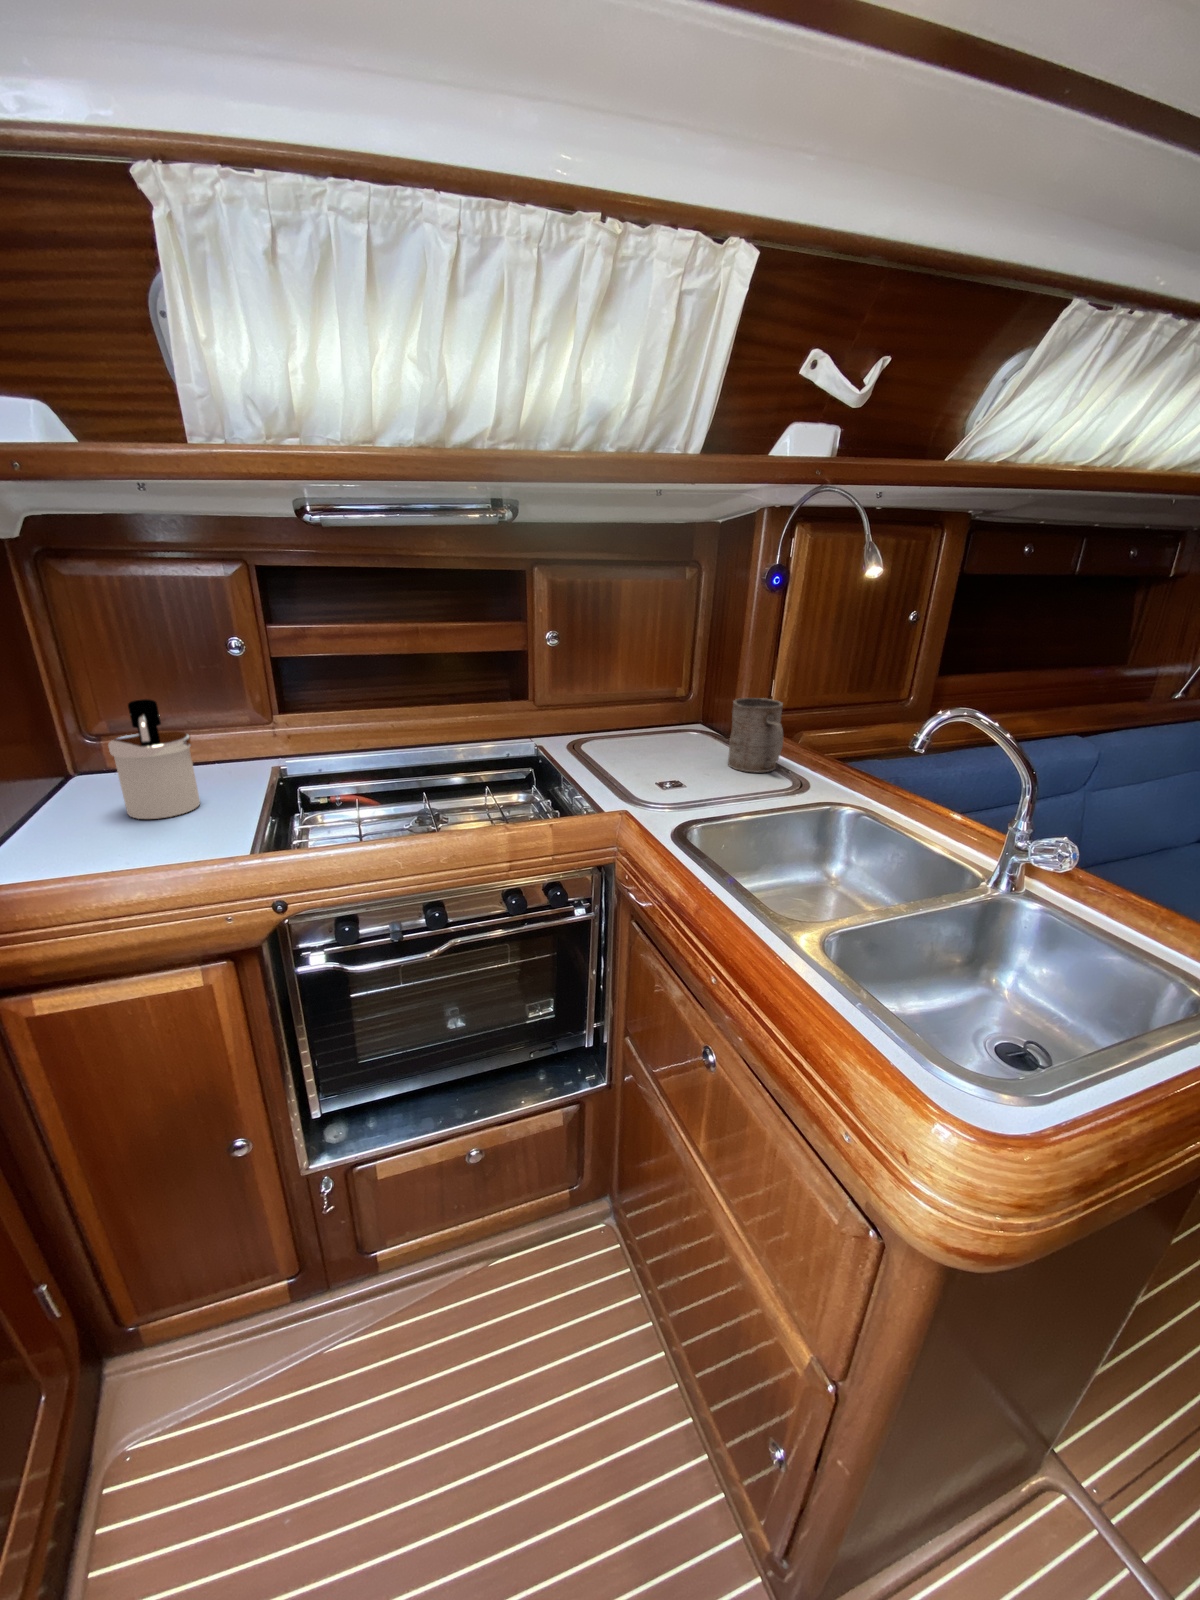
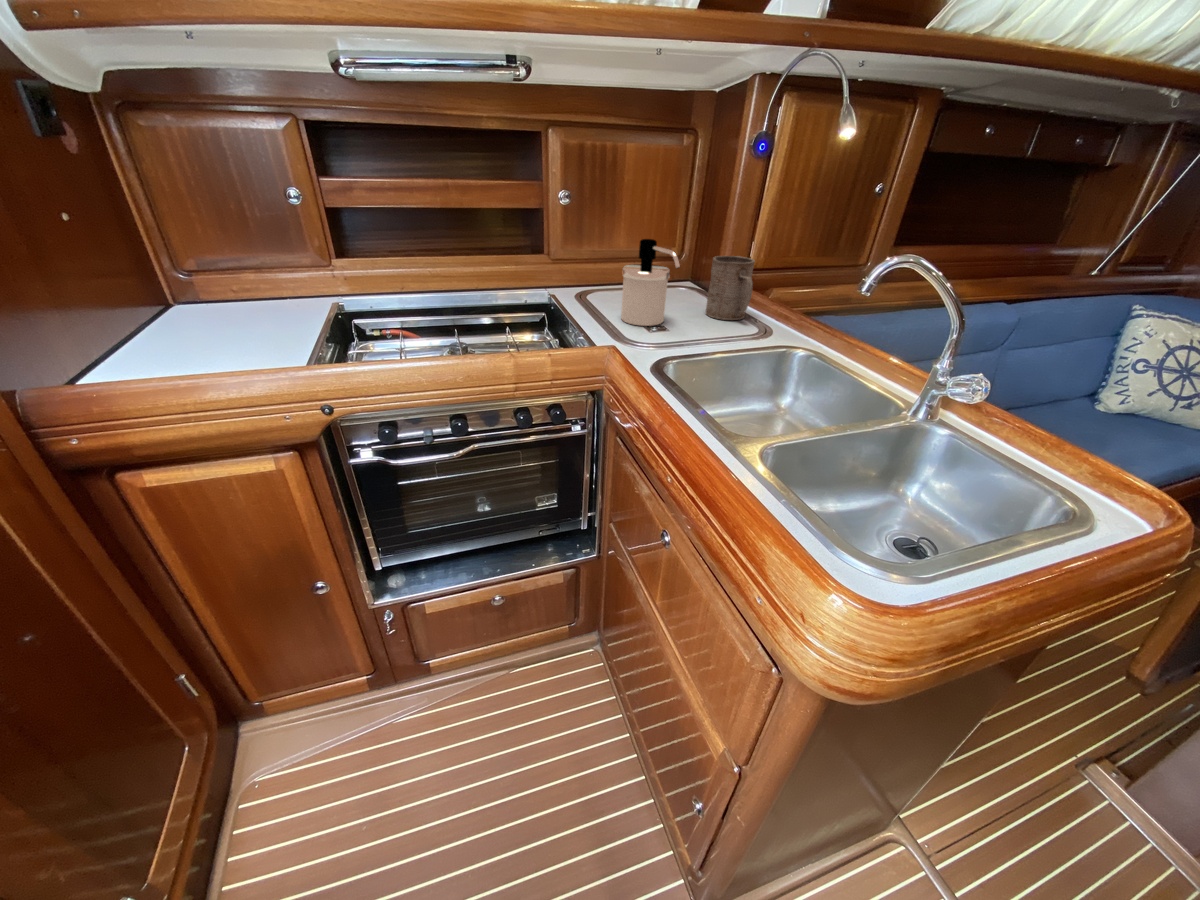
soap dispenser: present [108,699,200,819] -> present [621,239,680,326]

